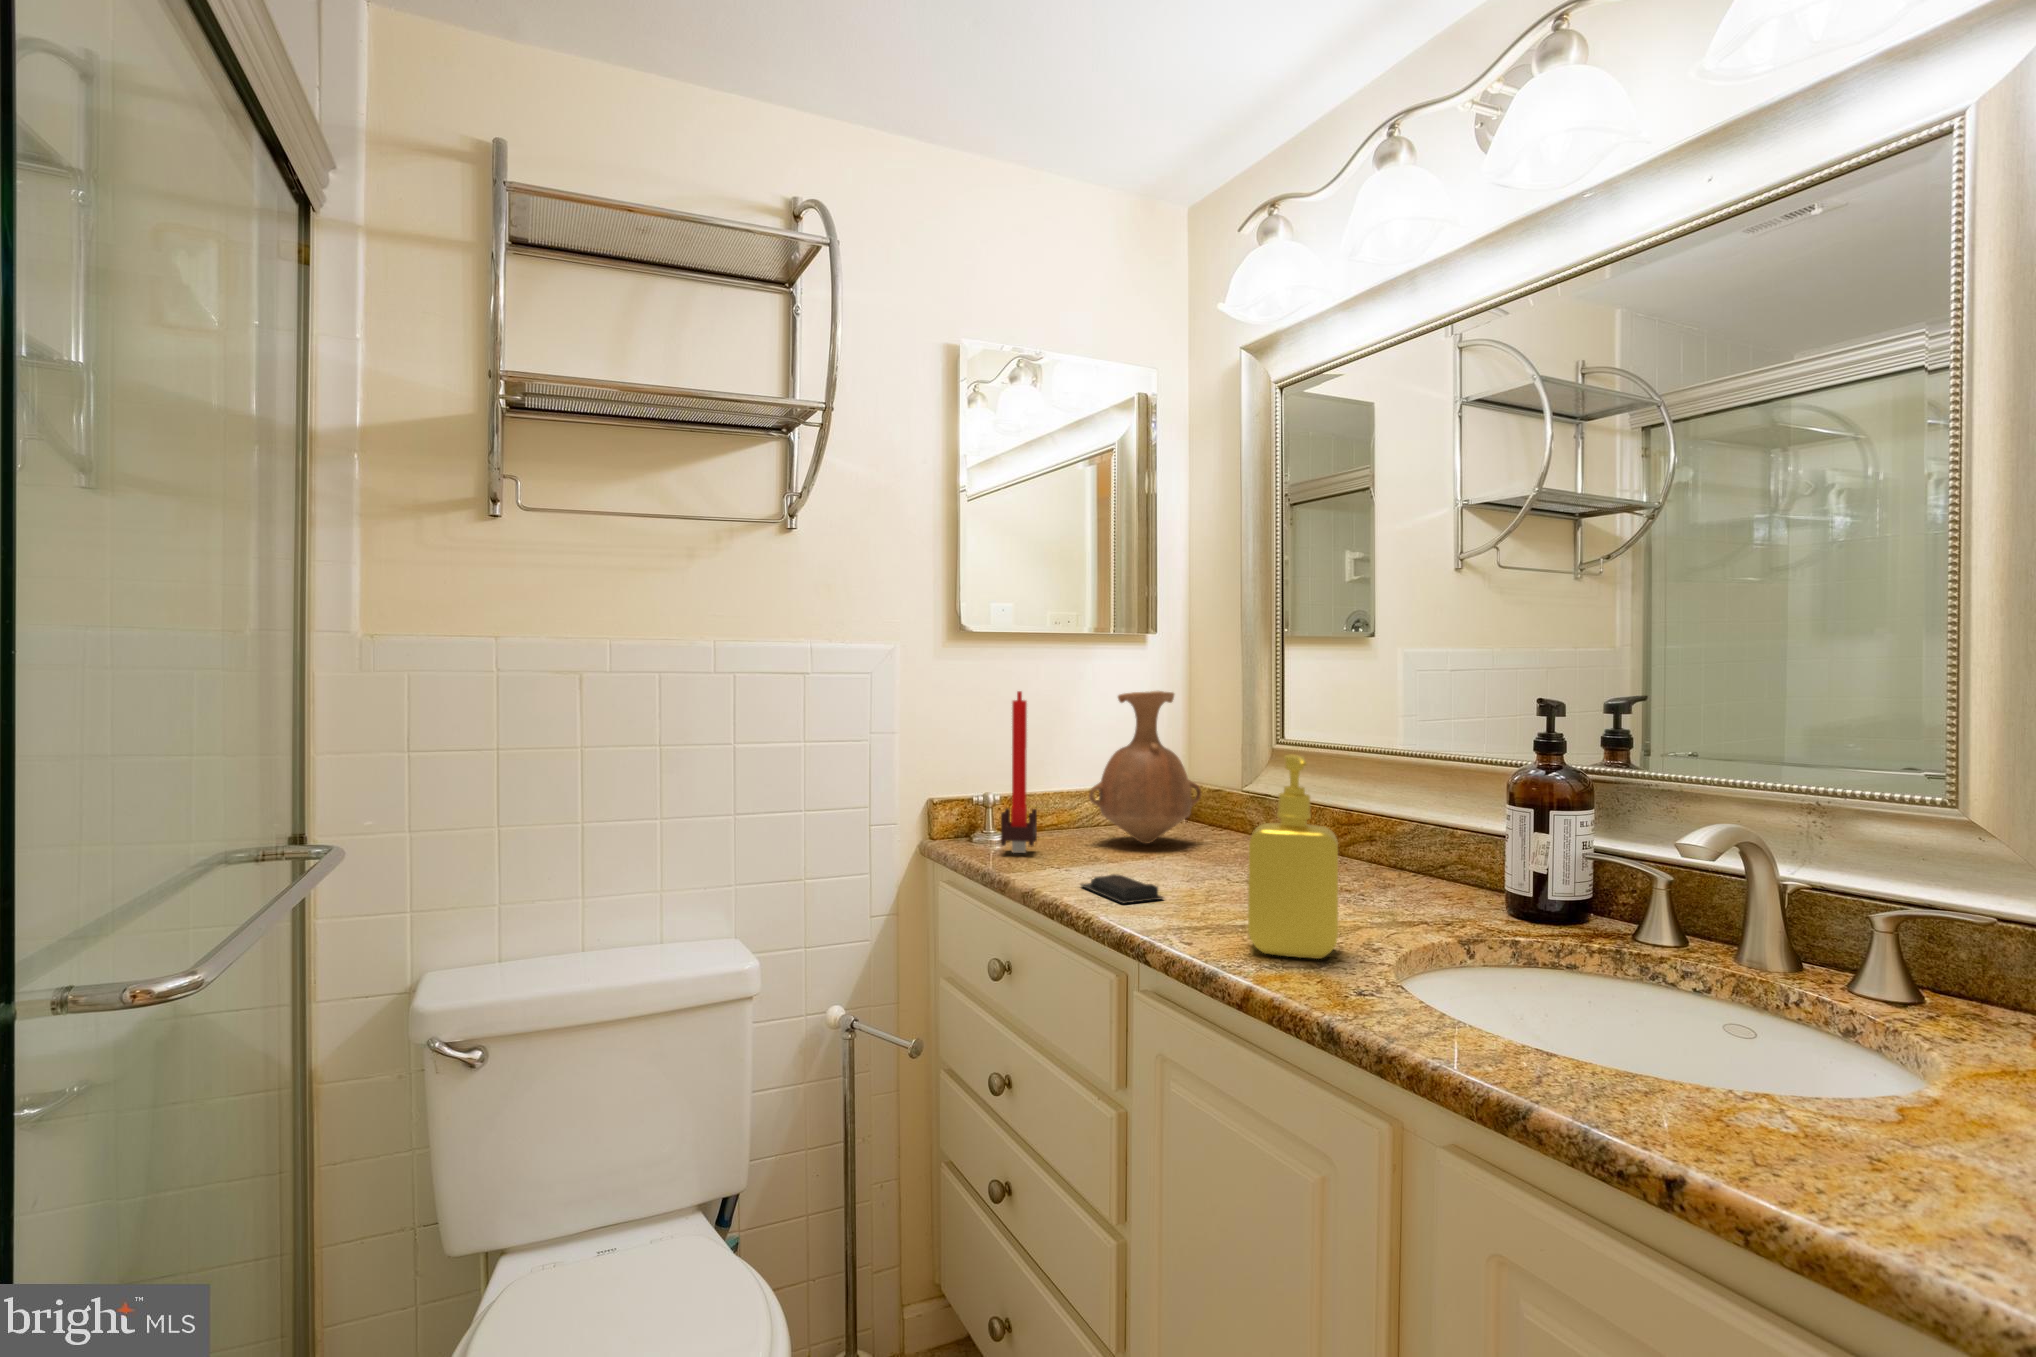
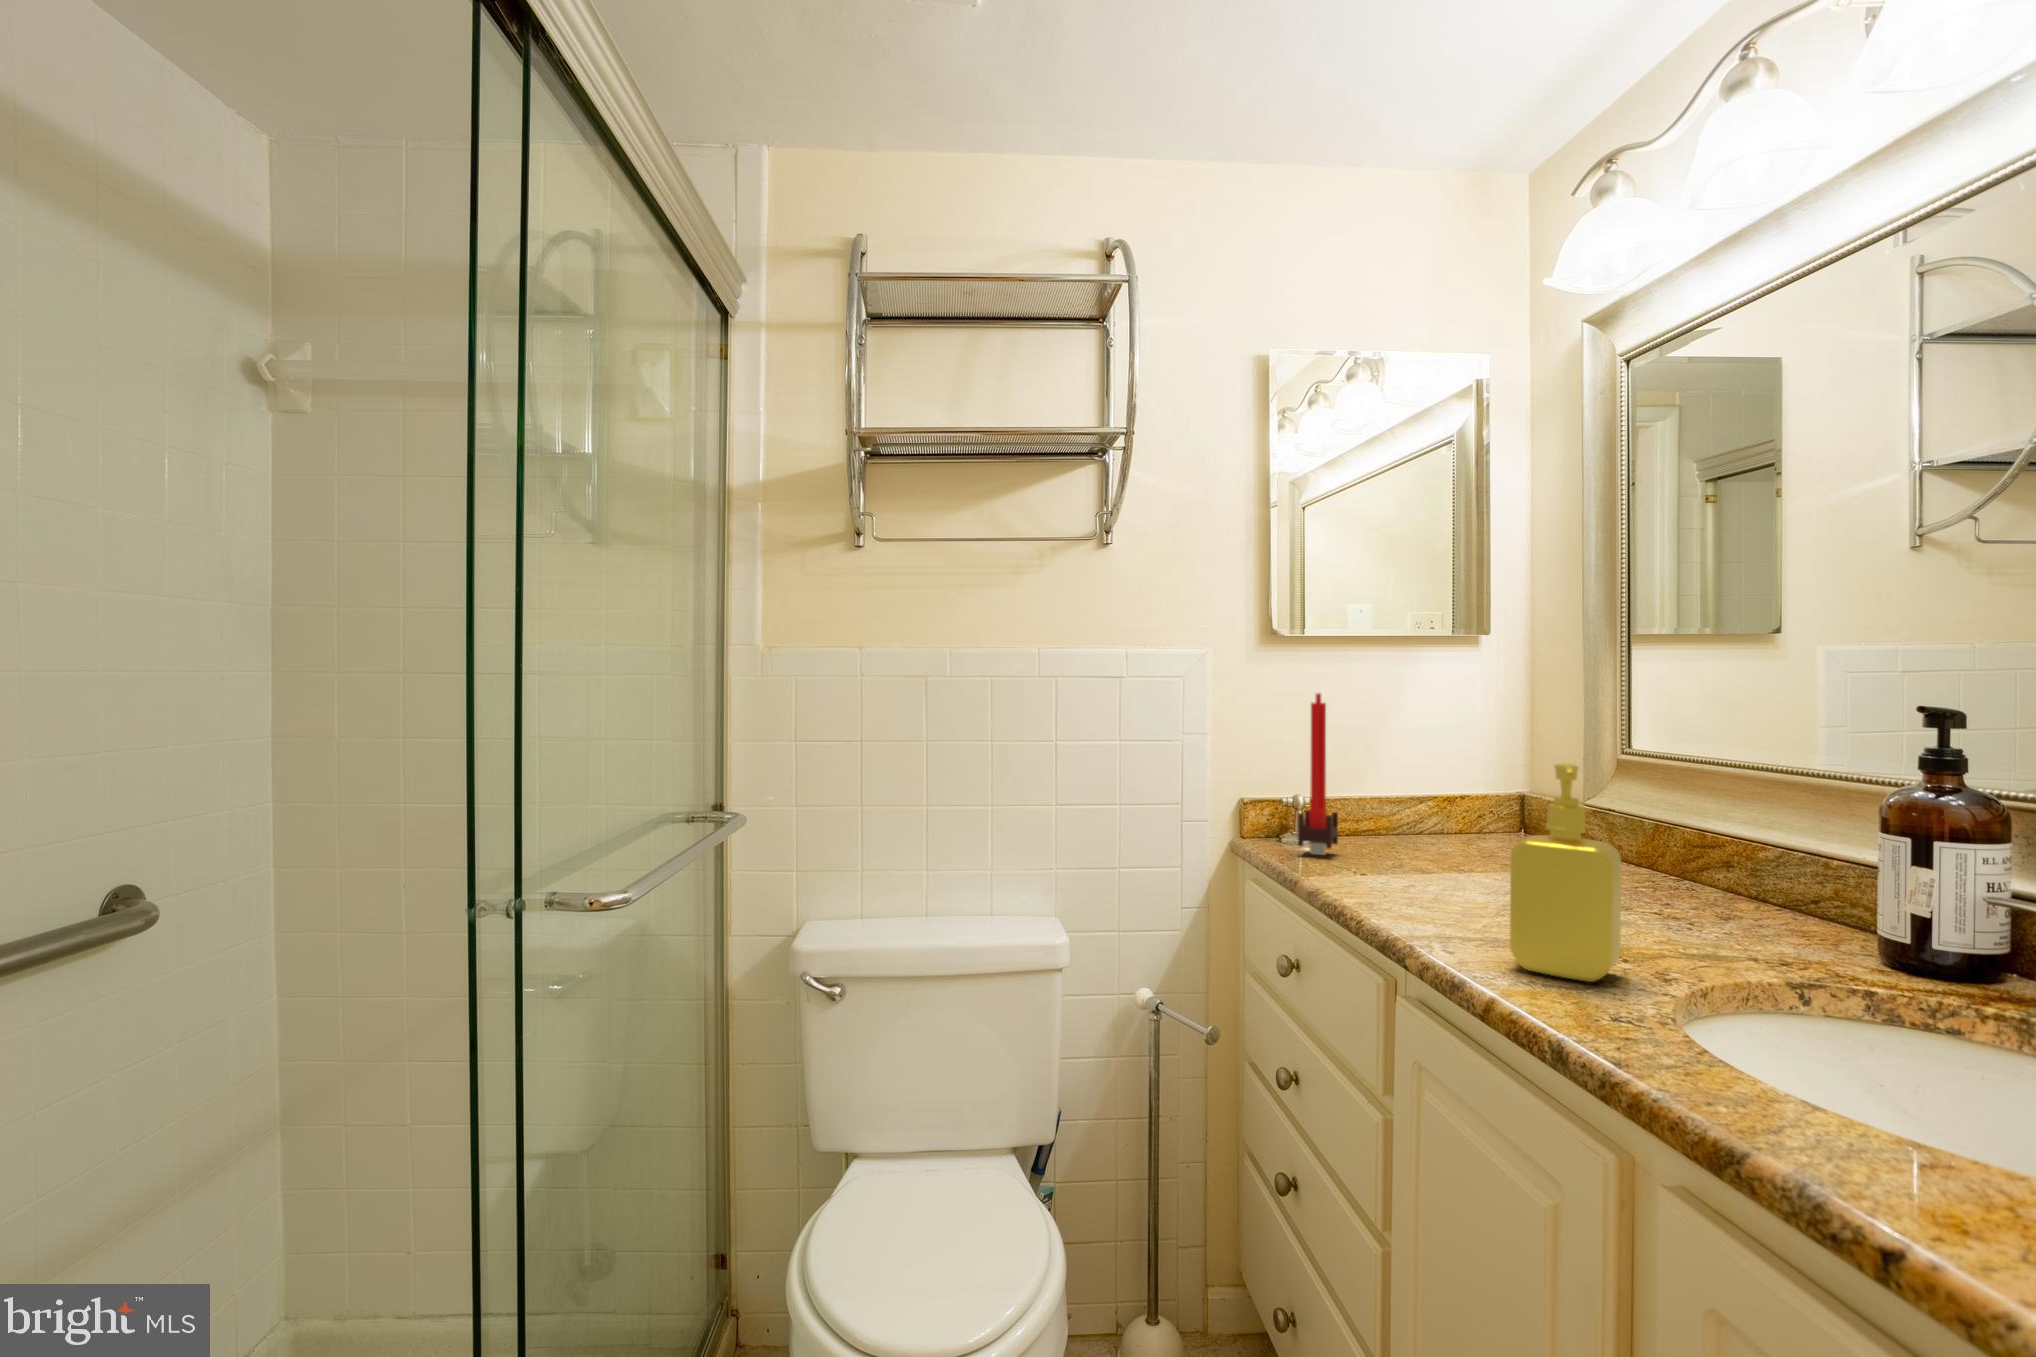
vase: present [1089,691,1201,844] -> none [1398,694,1529,855]
soap bar: present [1081,874,1164,903] -> none [1363,881,1449,910]

